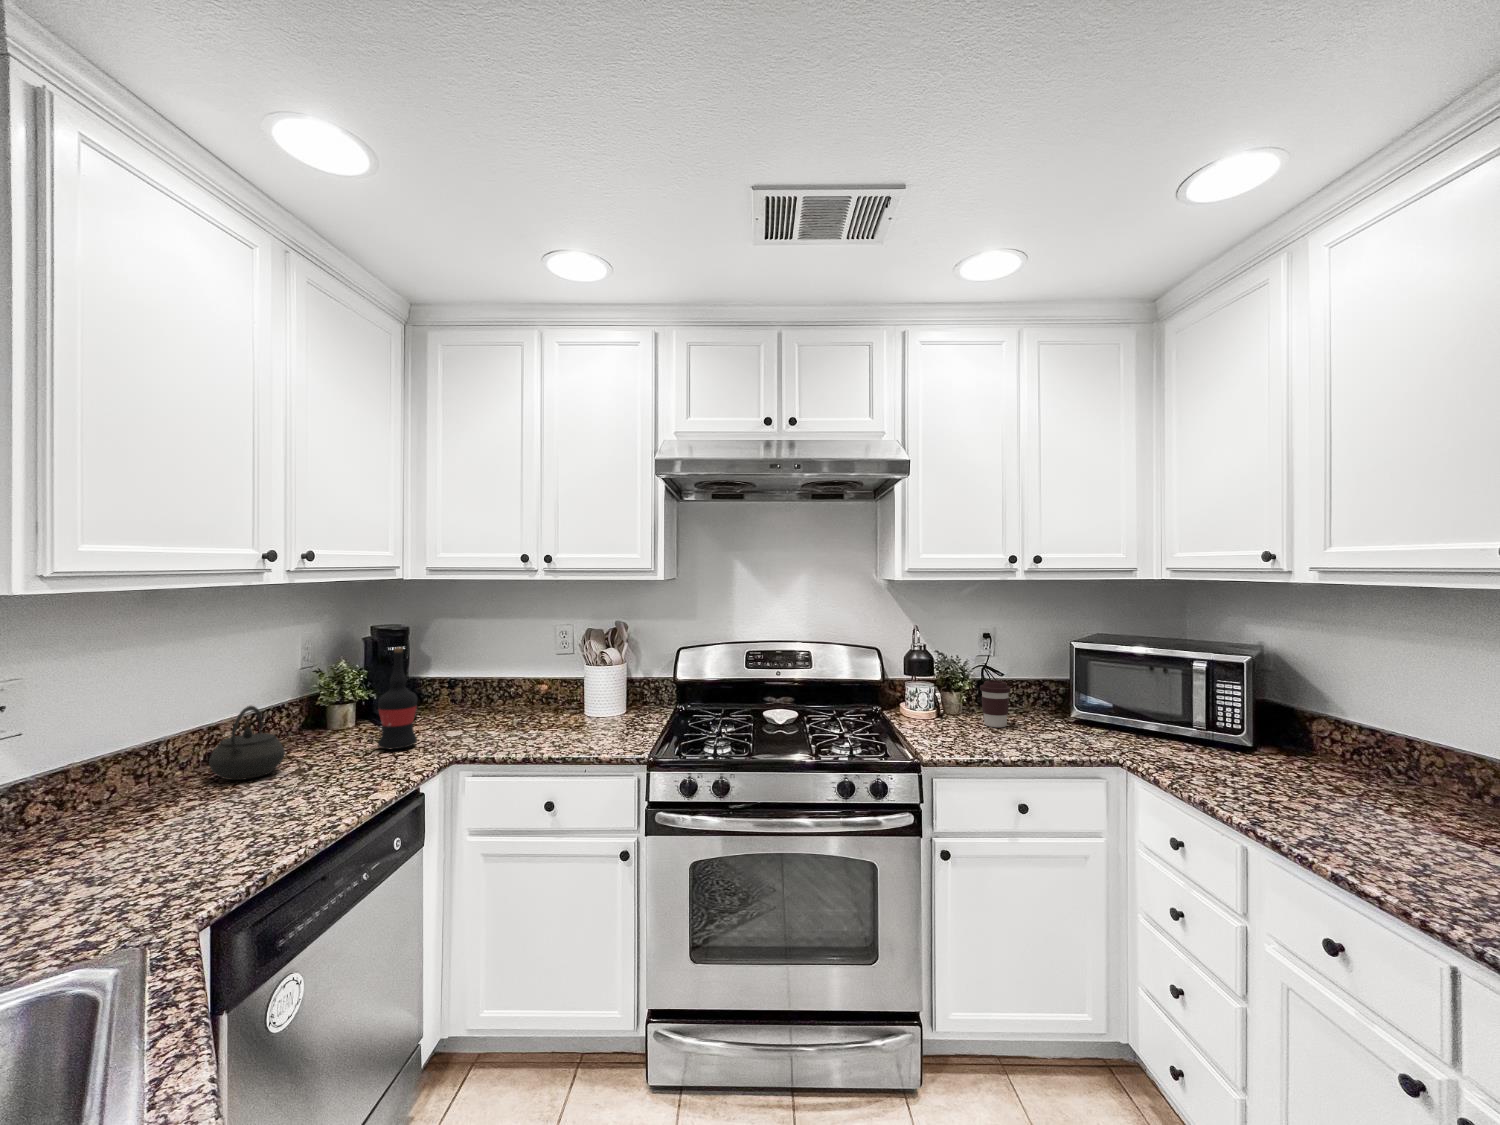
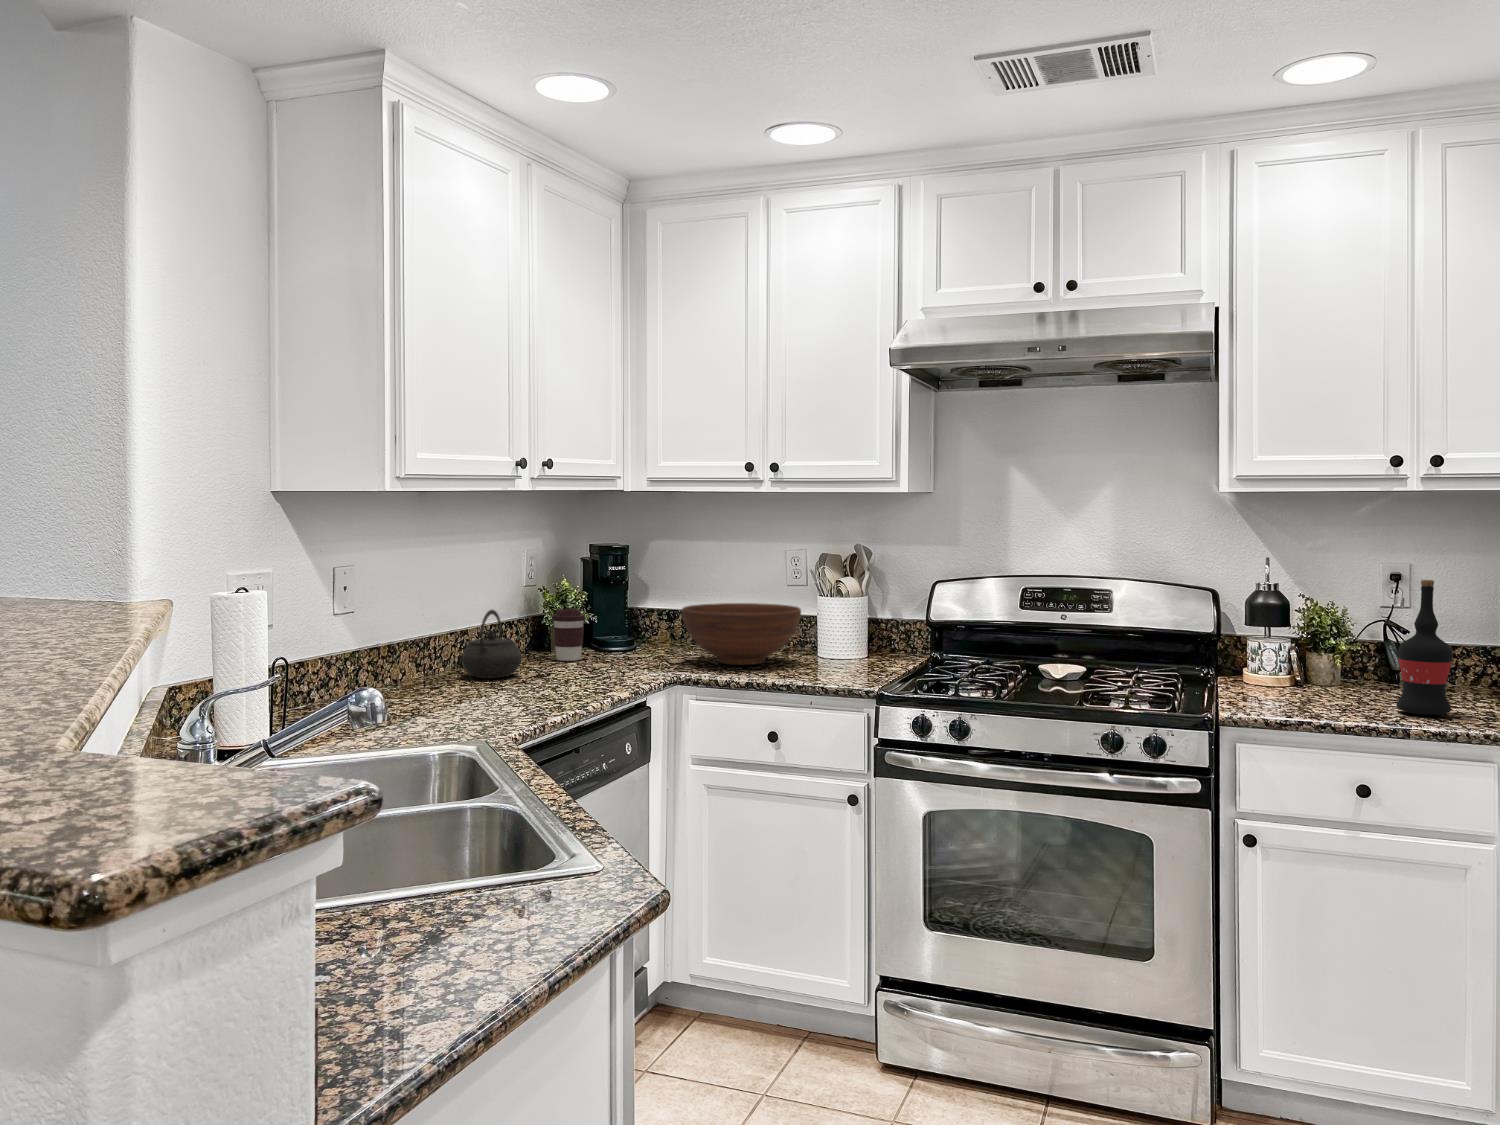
wine bottle: present [378,647,417,749] -> present [1396,580,1453,715]
fruit bowl: none [461,674,572,734] -> present [682,603,801,665]
coffee cup: present [980,680,1011,727] -> present [552,609,586,661]

